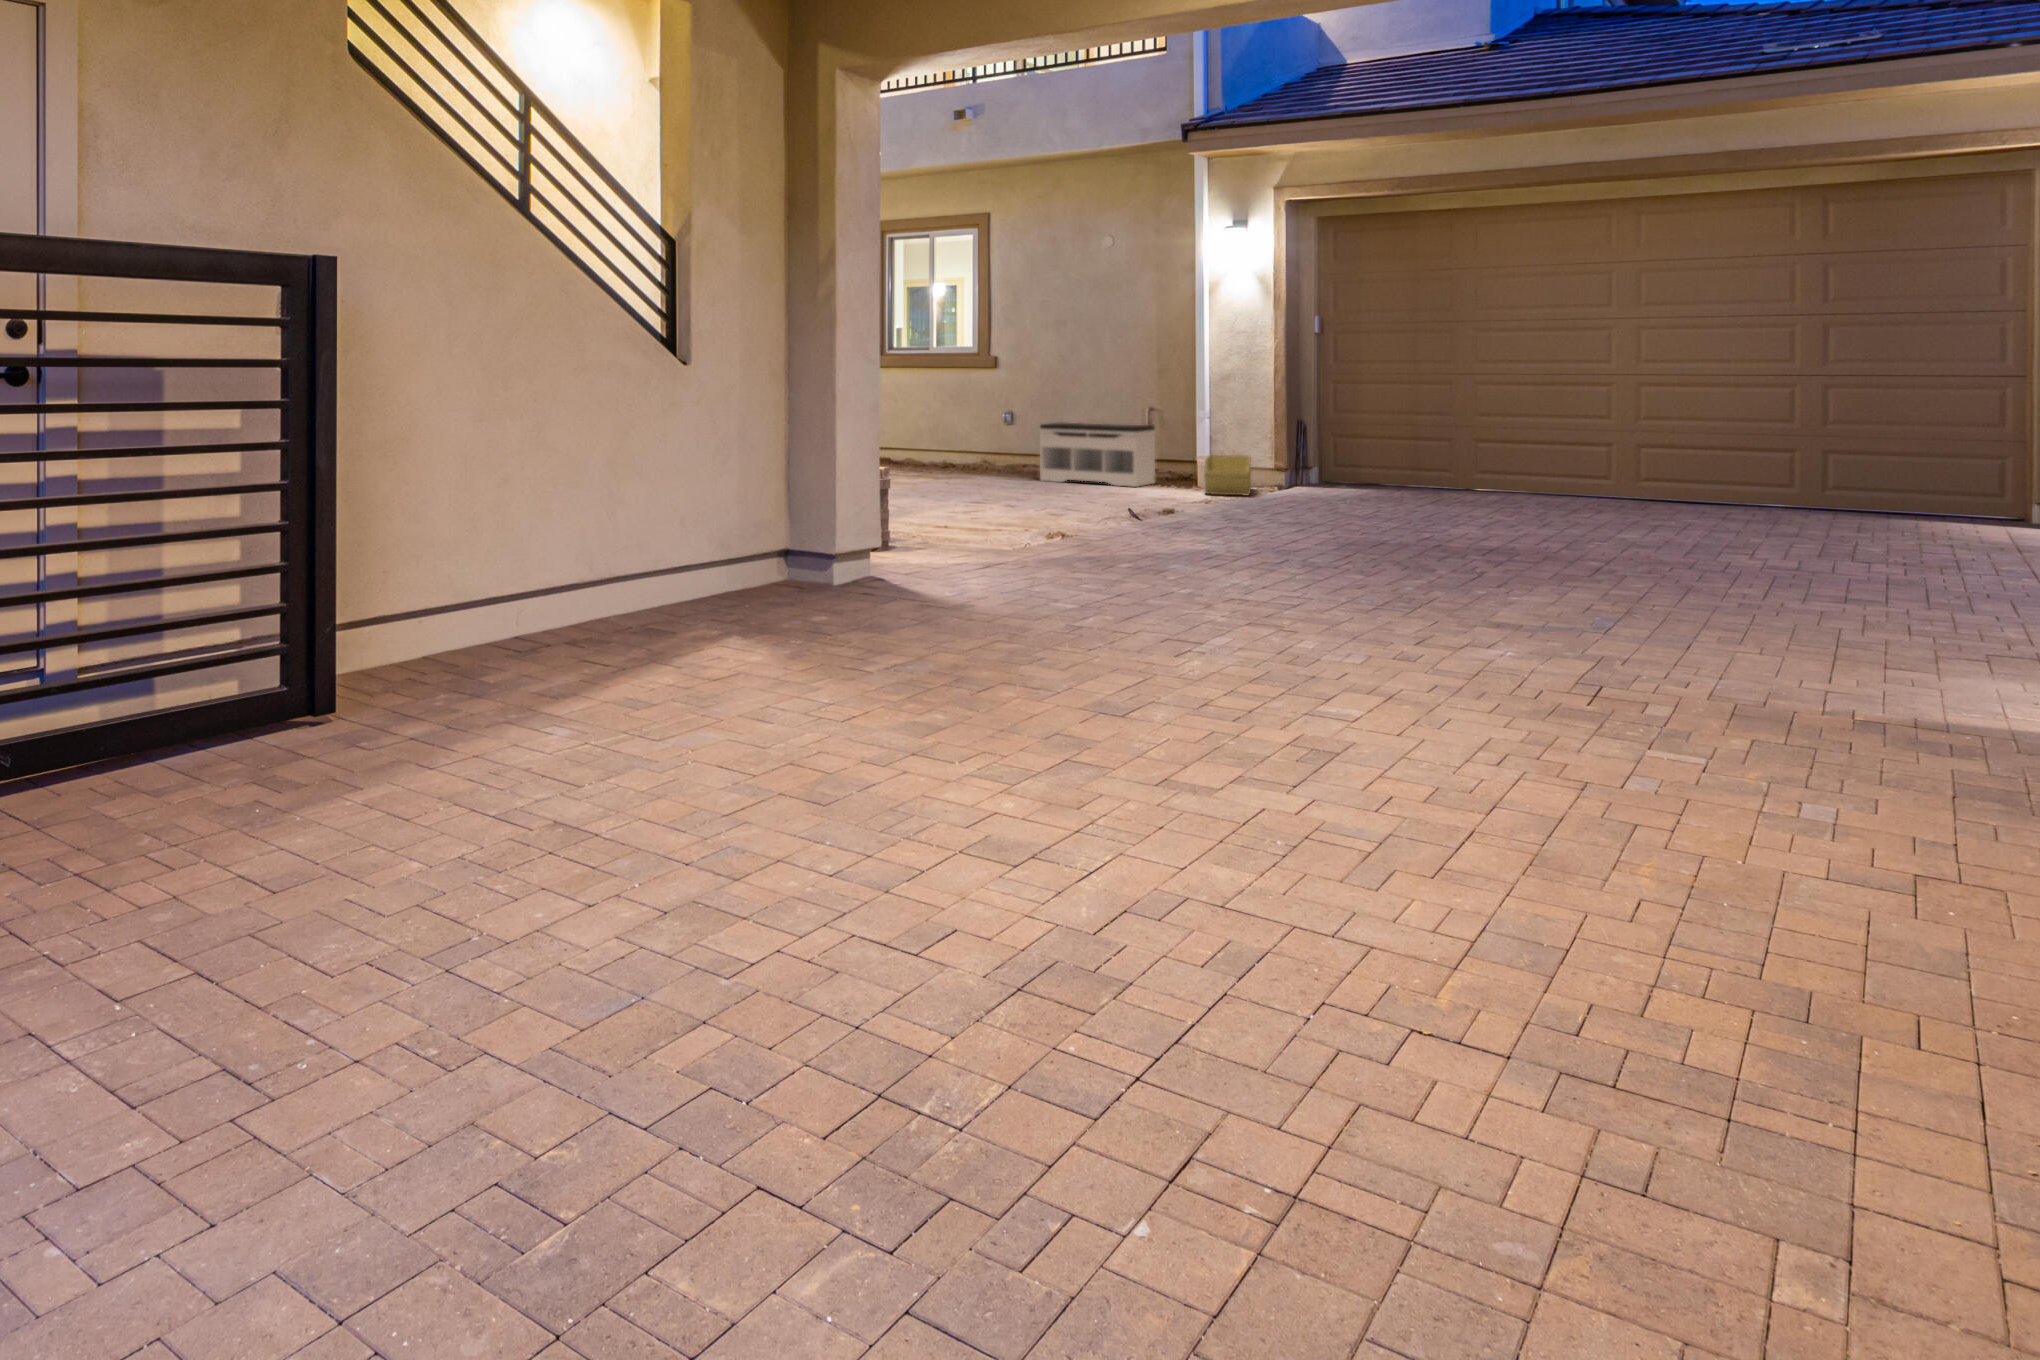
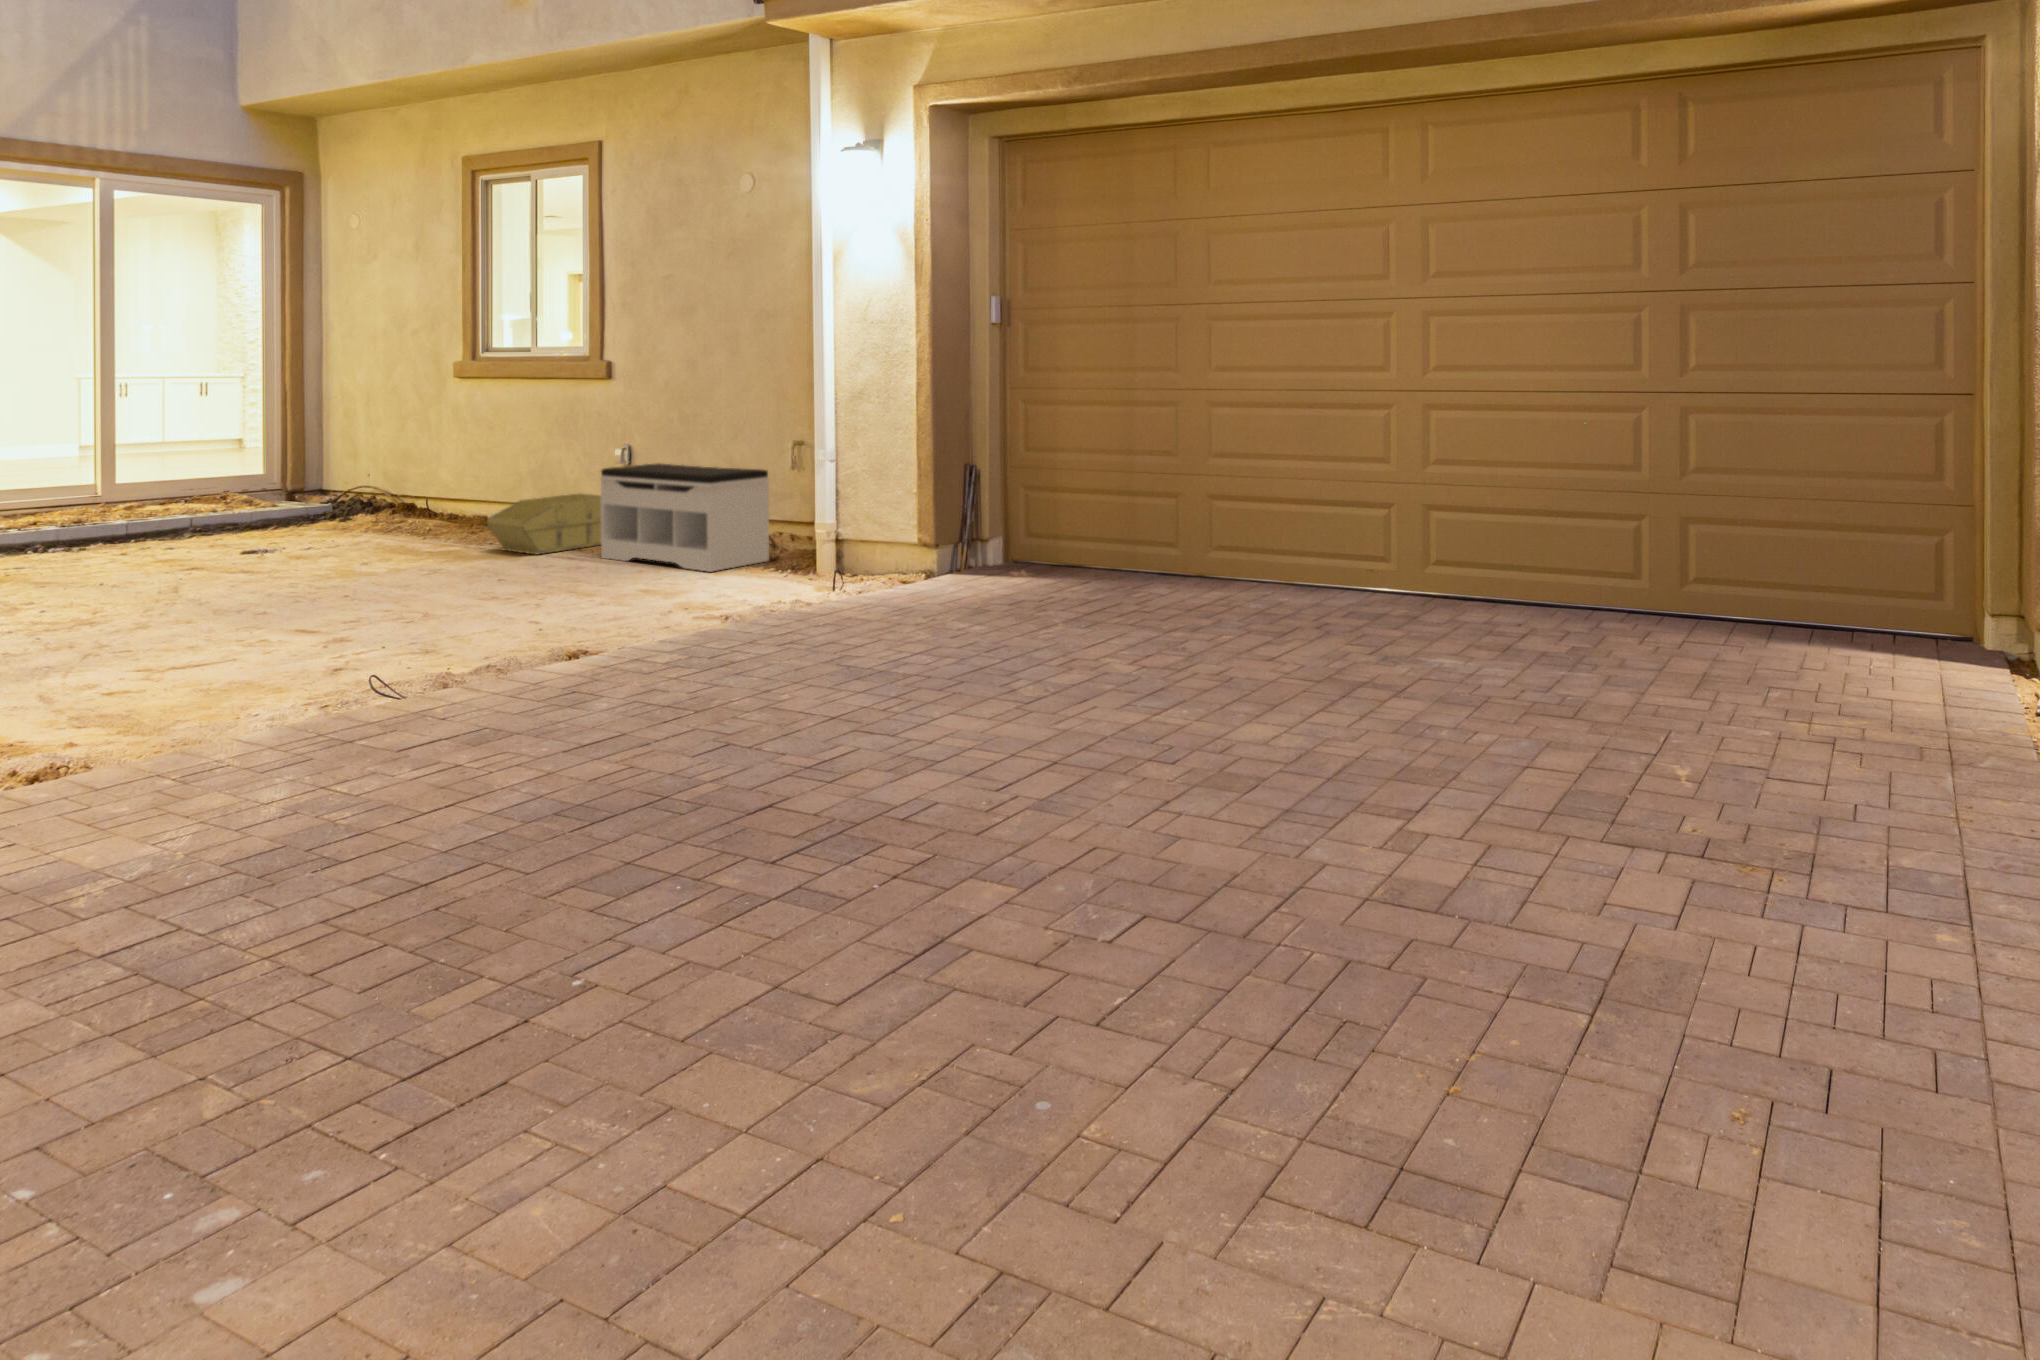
storage bin: present [1204,455,1251,495] -> present [486,494,601,555]

